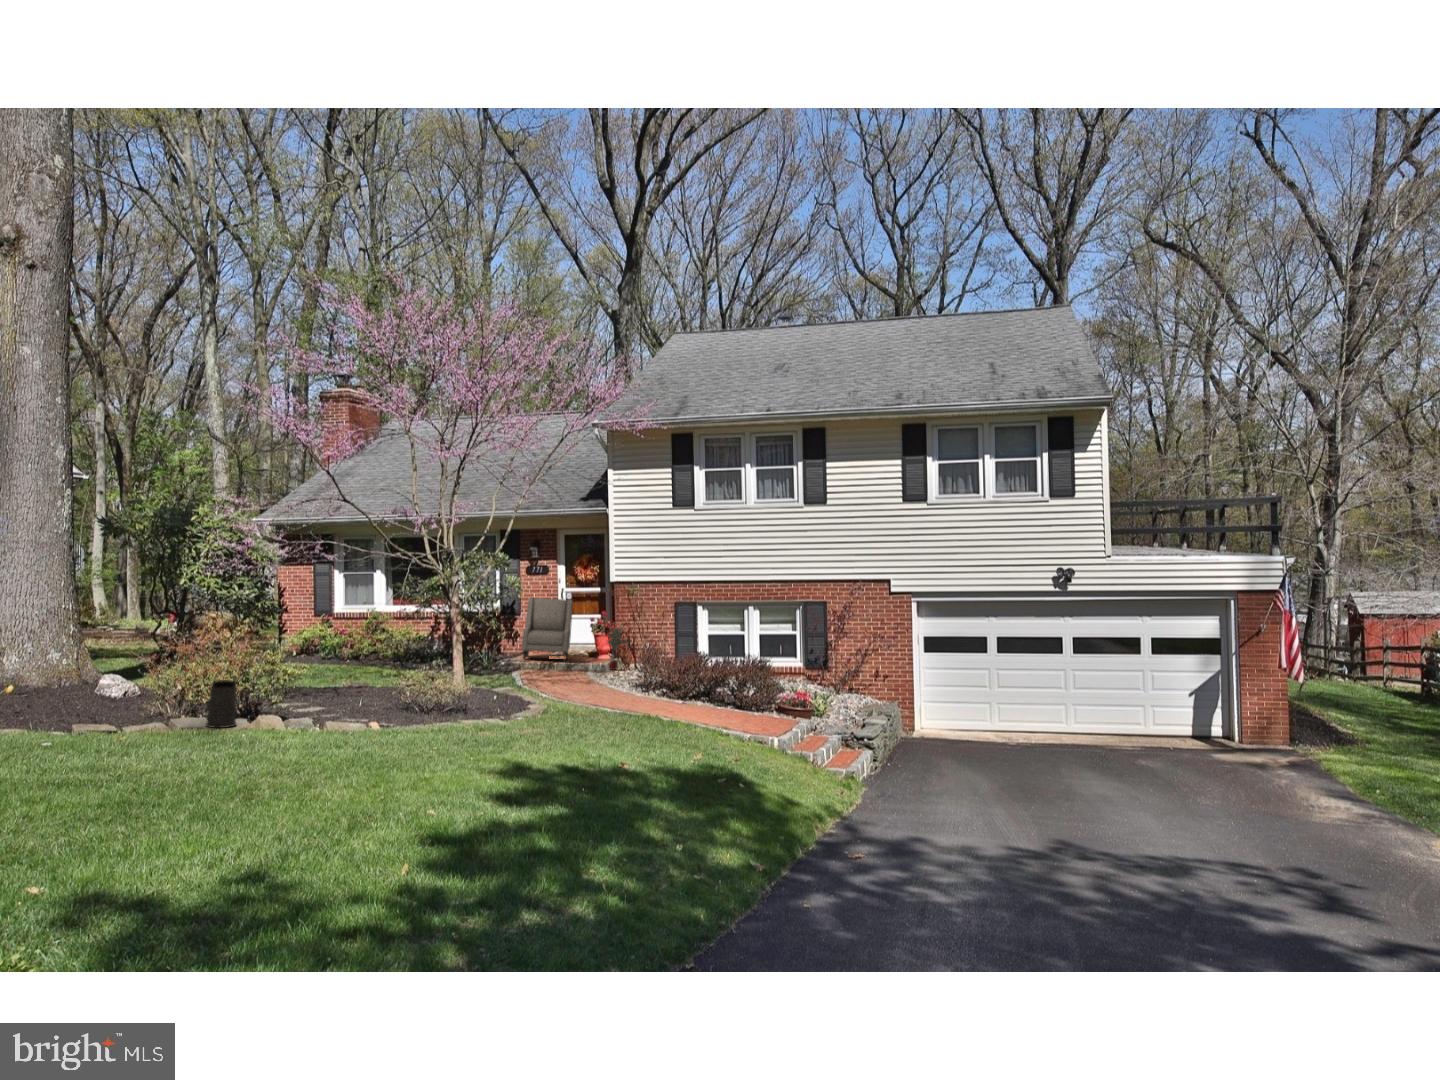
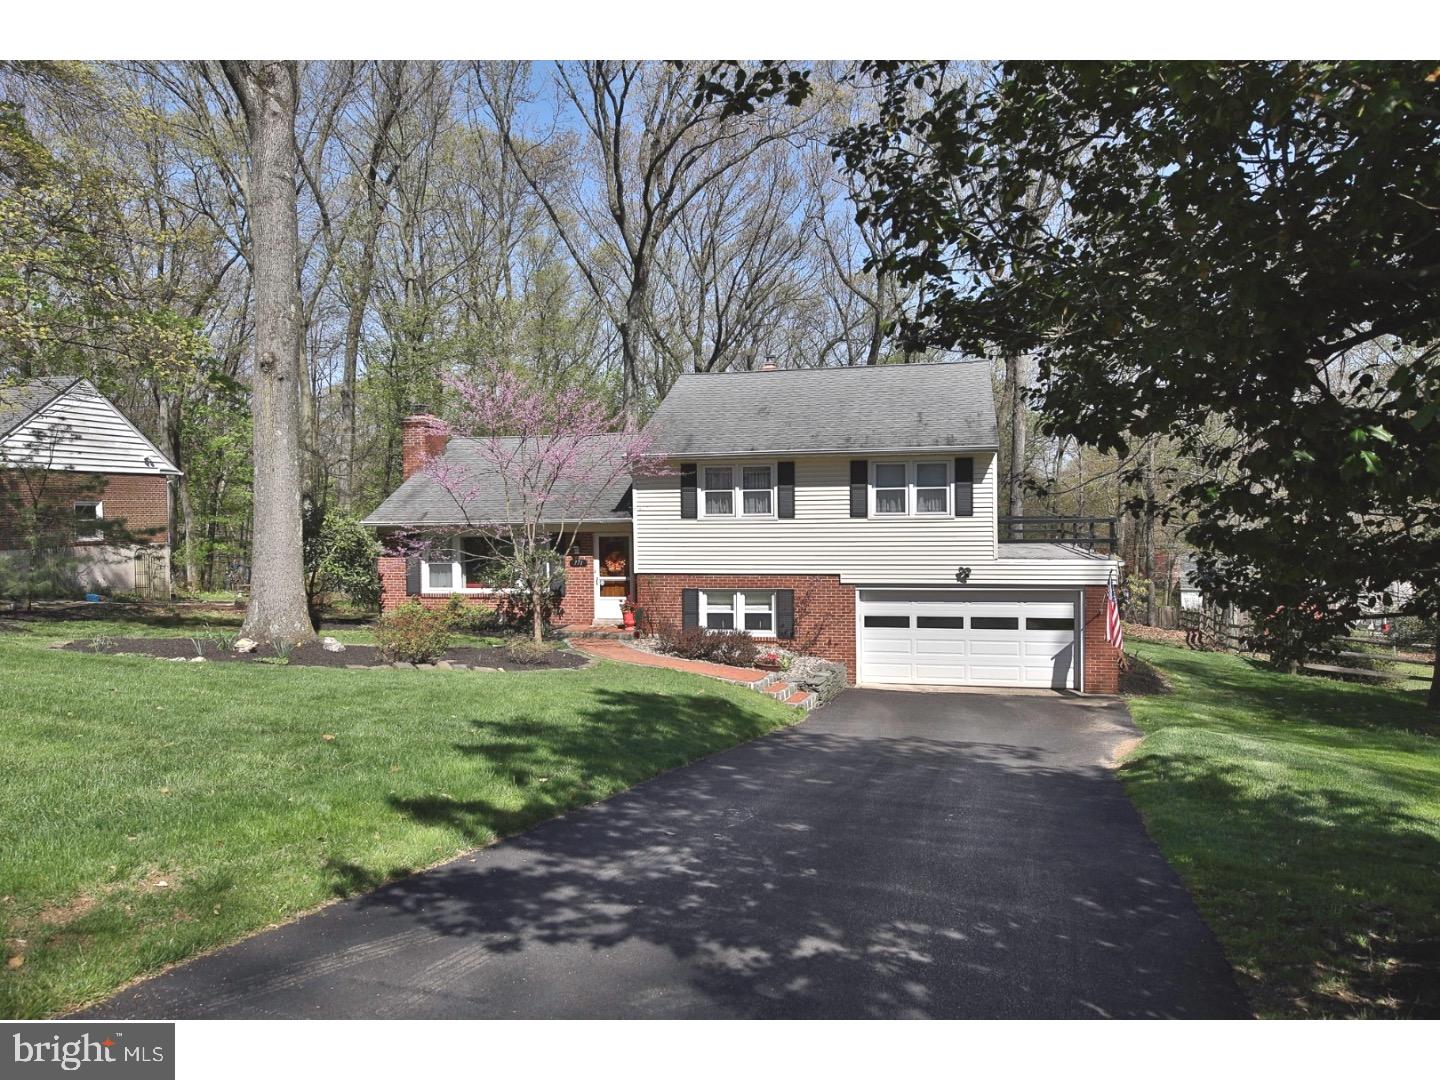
chair: present [522,597,573,662] -> none [569,583,605,633]
watering can: present [206,670,237,728] -> none [396,634,422,669]

